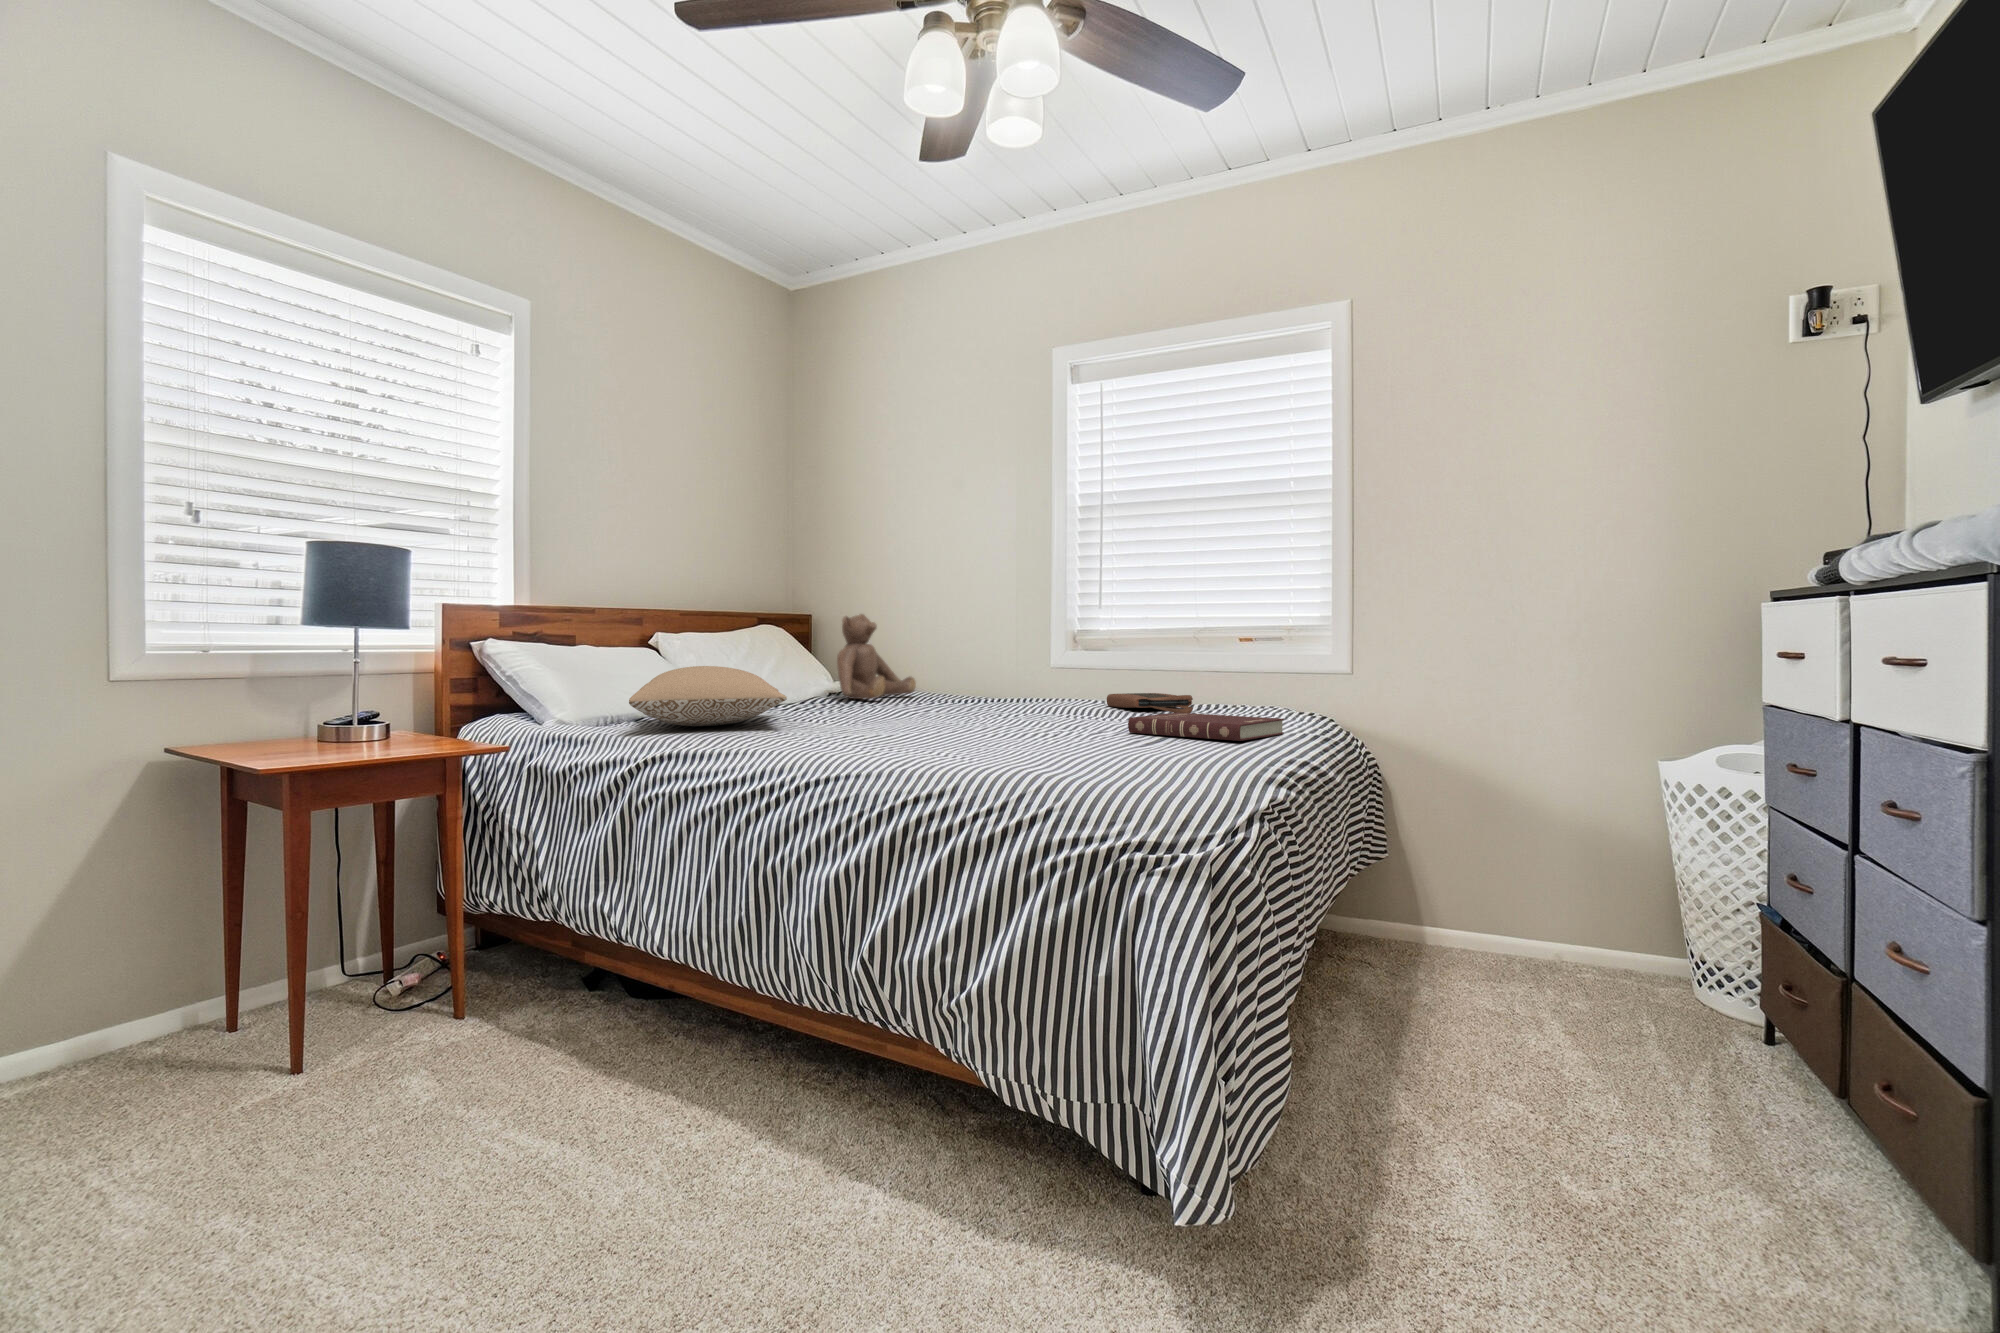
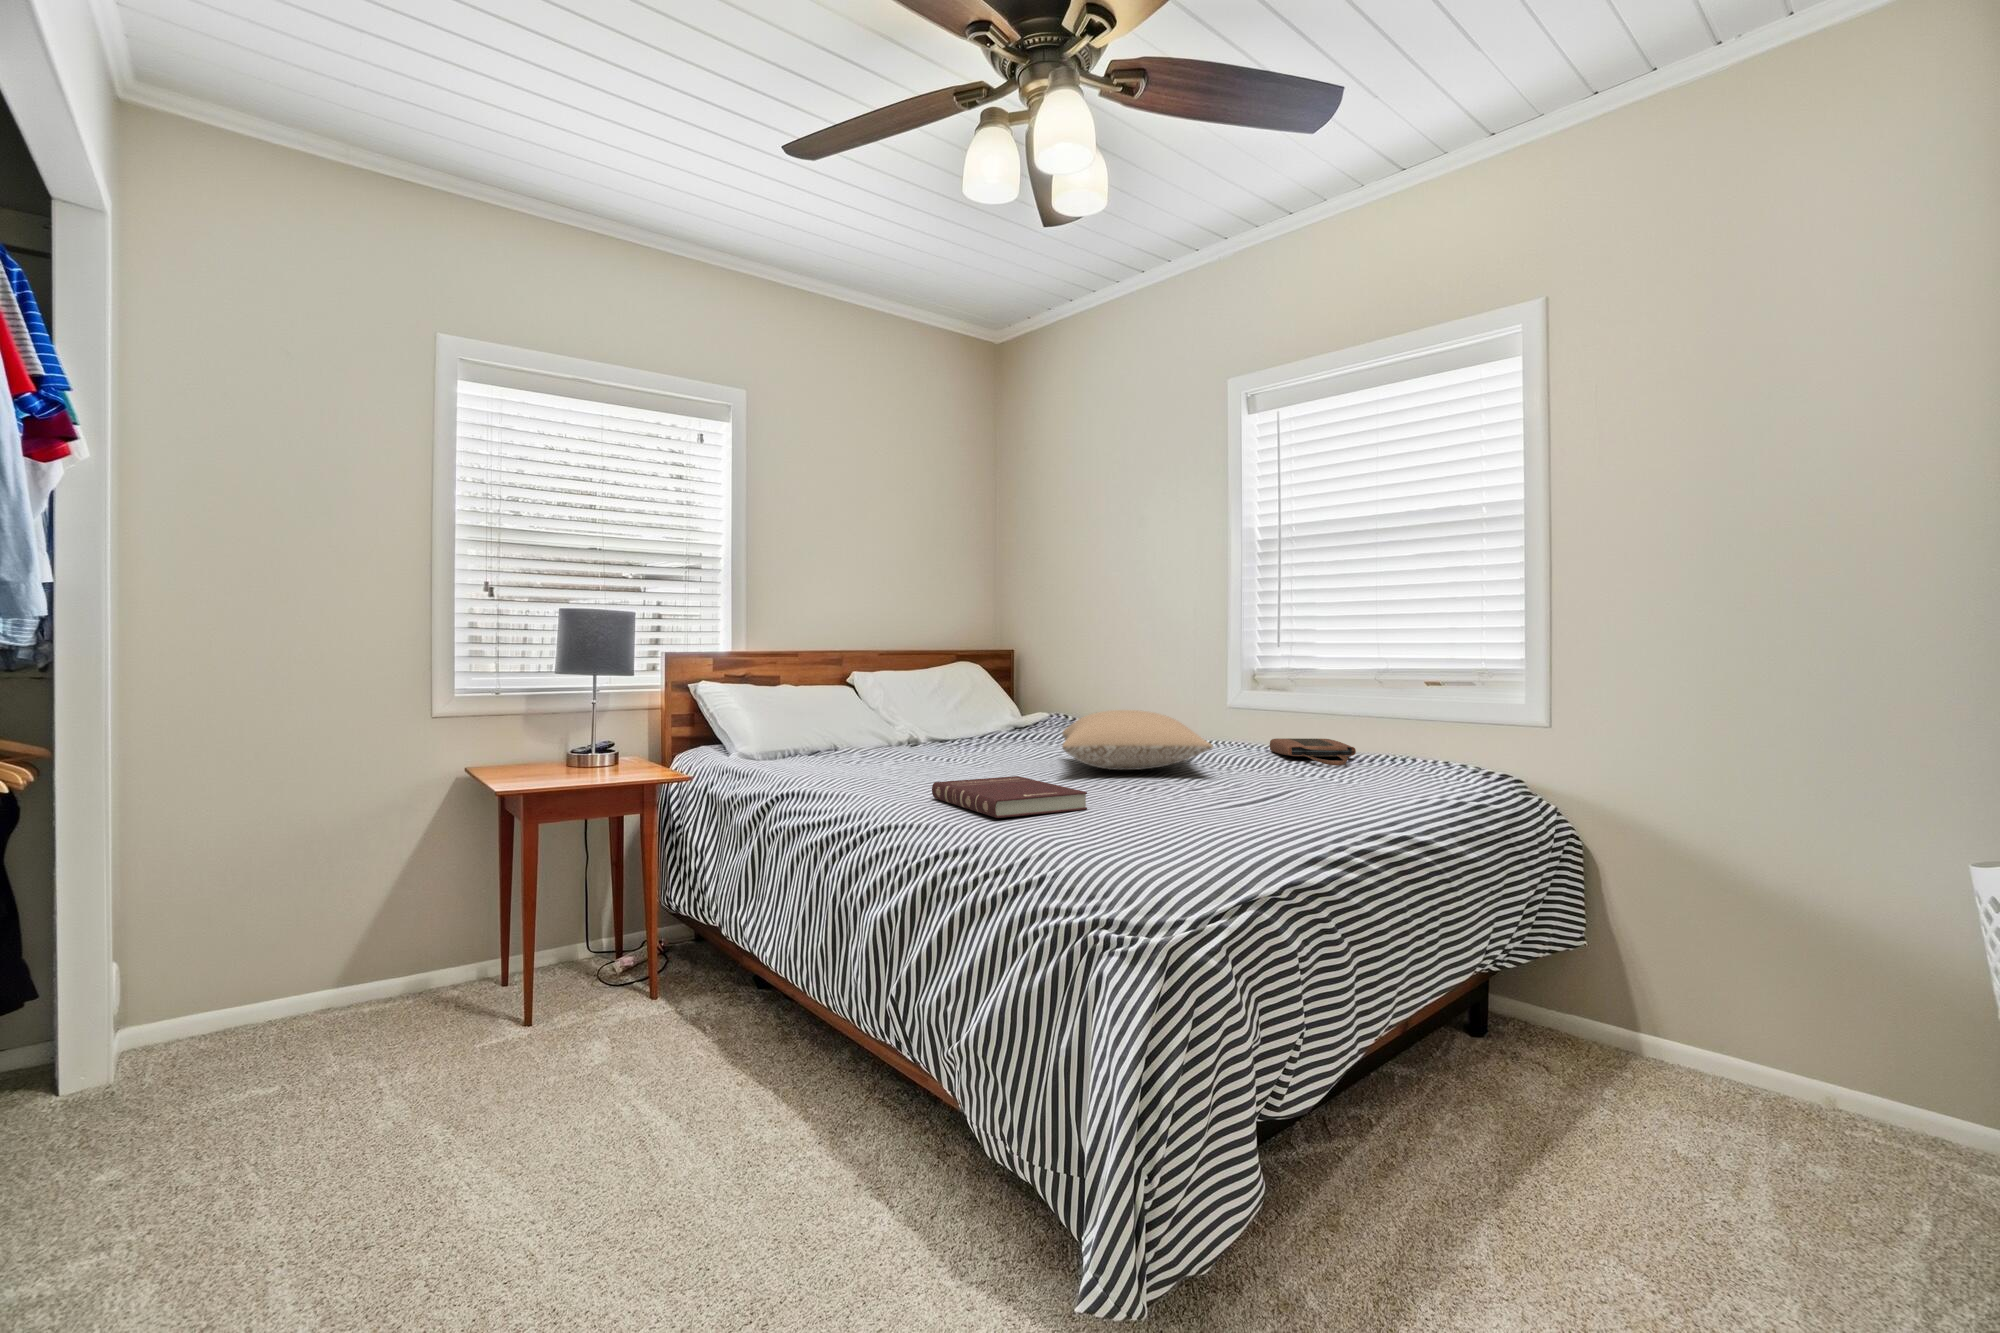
teddy bear: present [837,614,916,700] -> none [1016,650,1094,735]
pillow: present [629,666,787,726] -> present [1062,710,1213,770]
book: present [1128,713,1284,741] -> present [932,776,1087,818]

